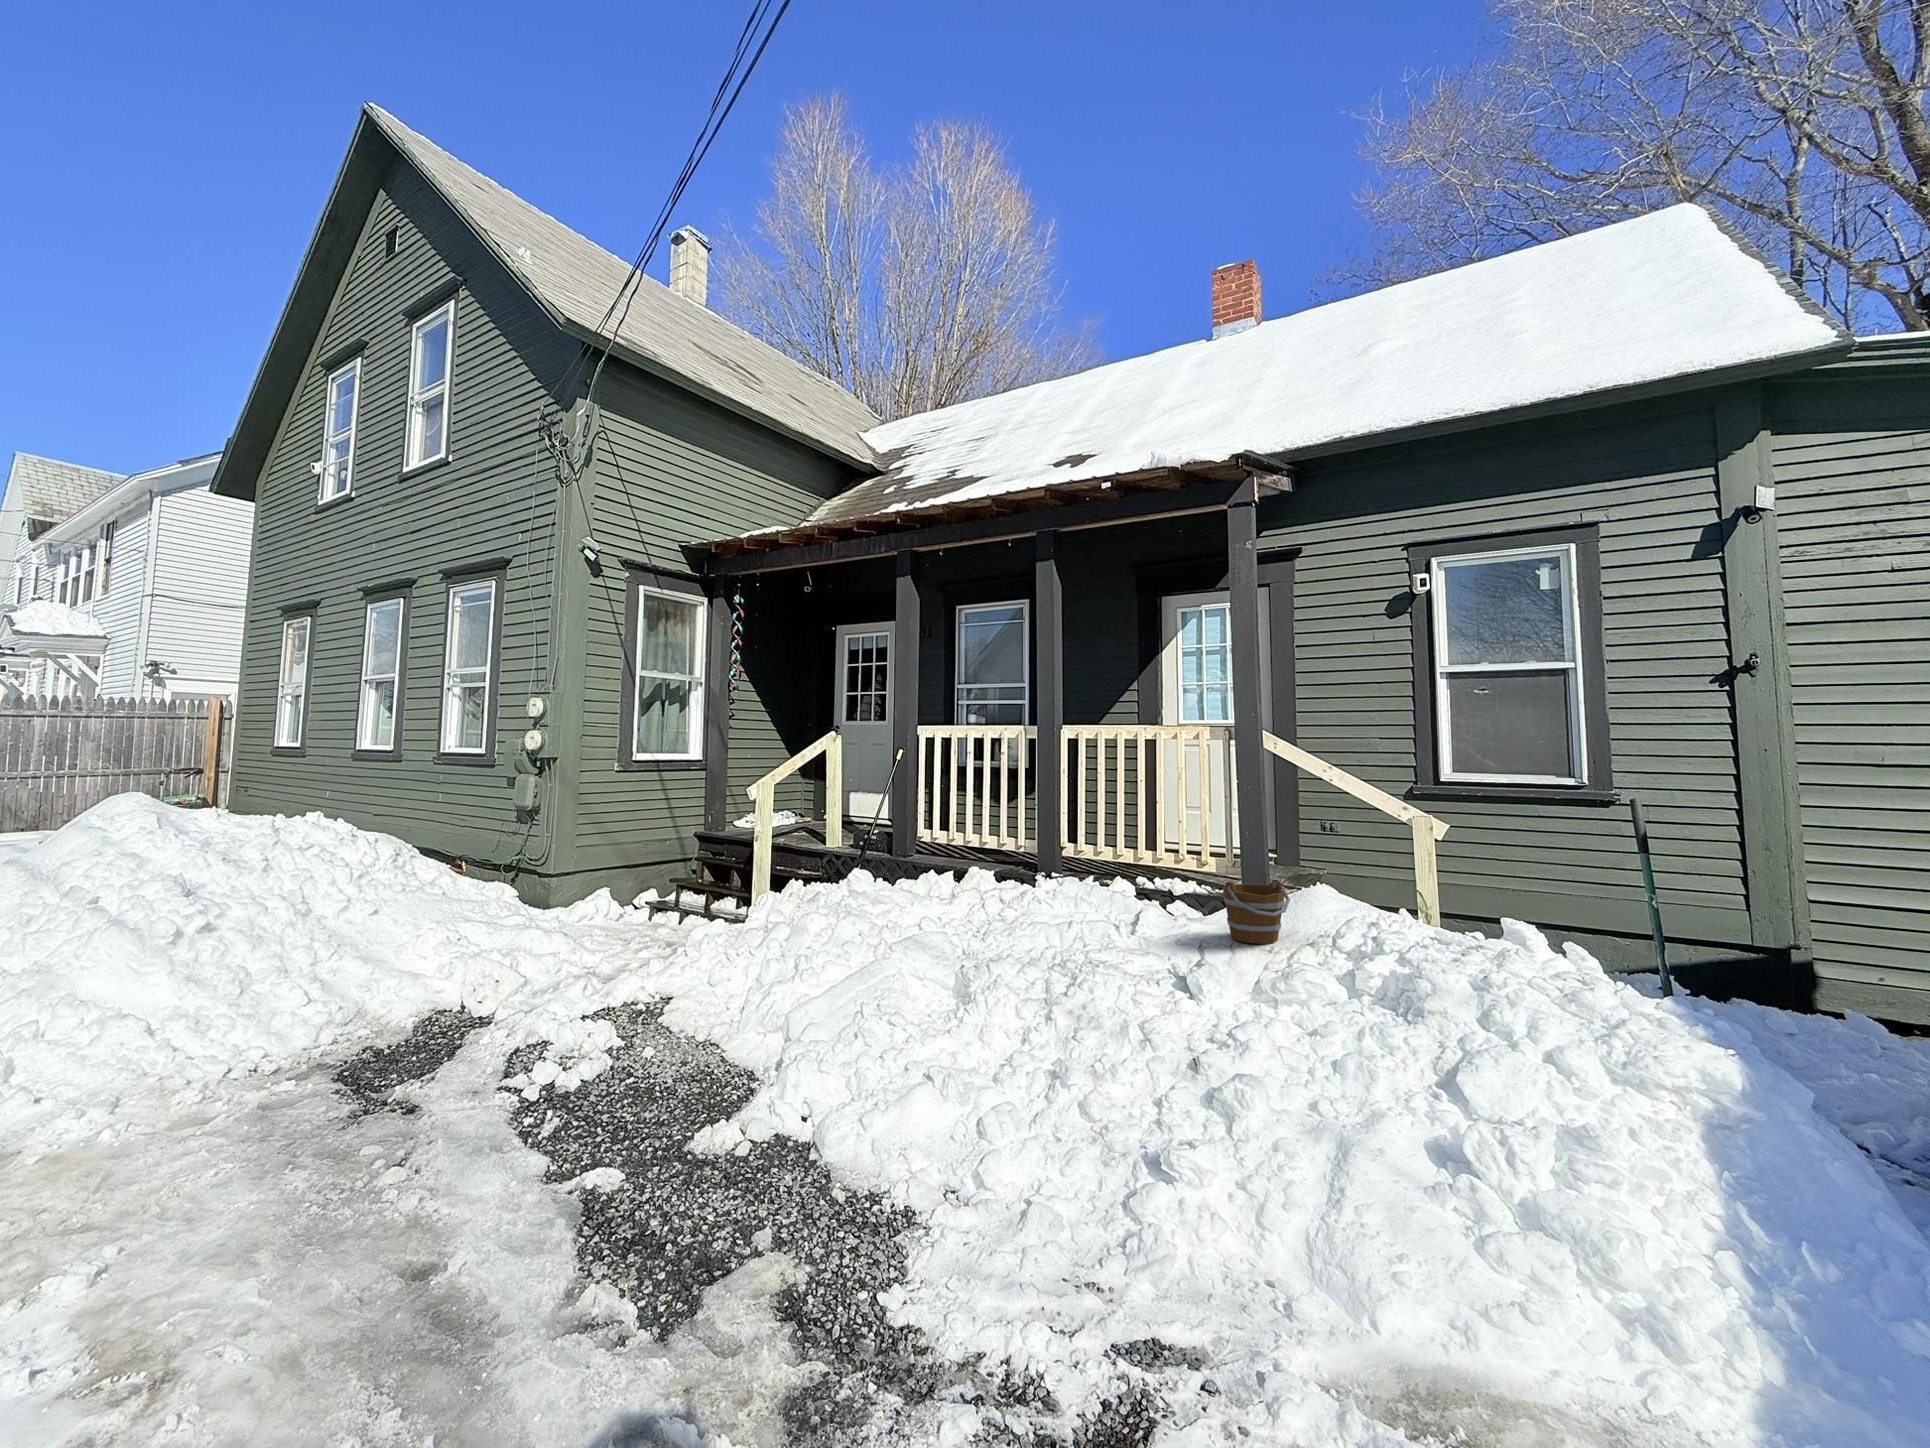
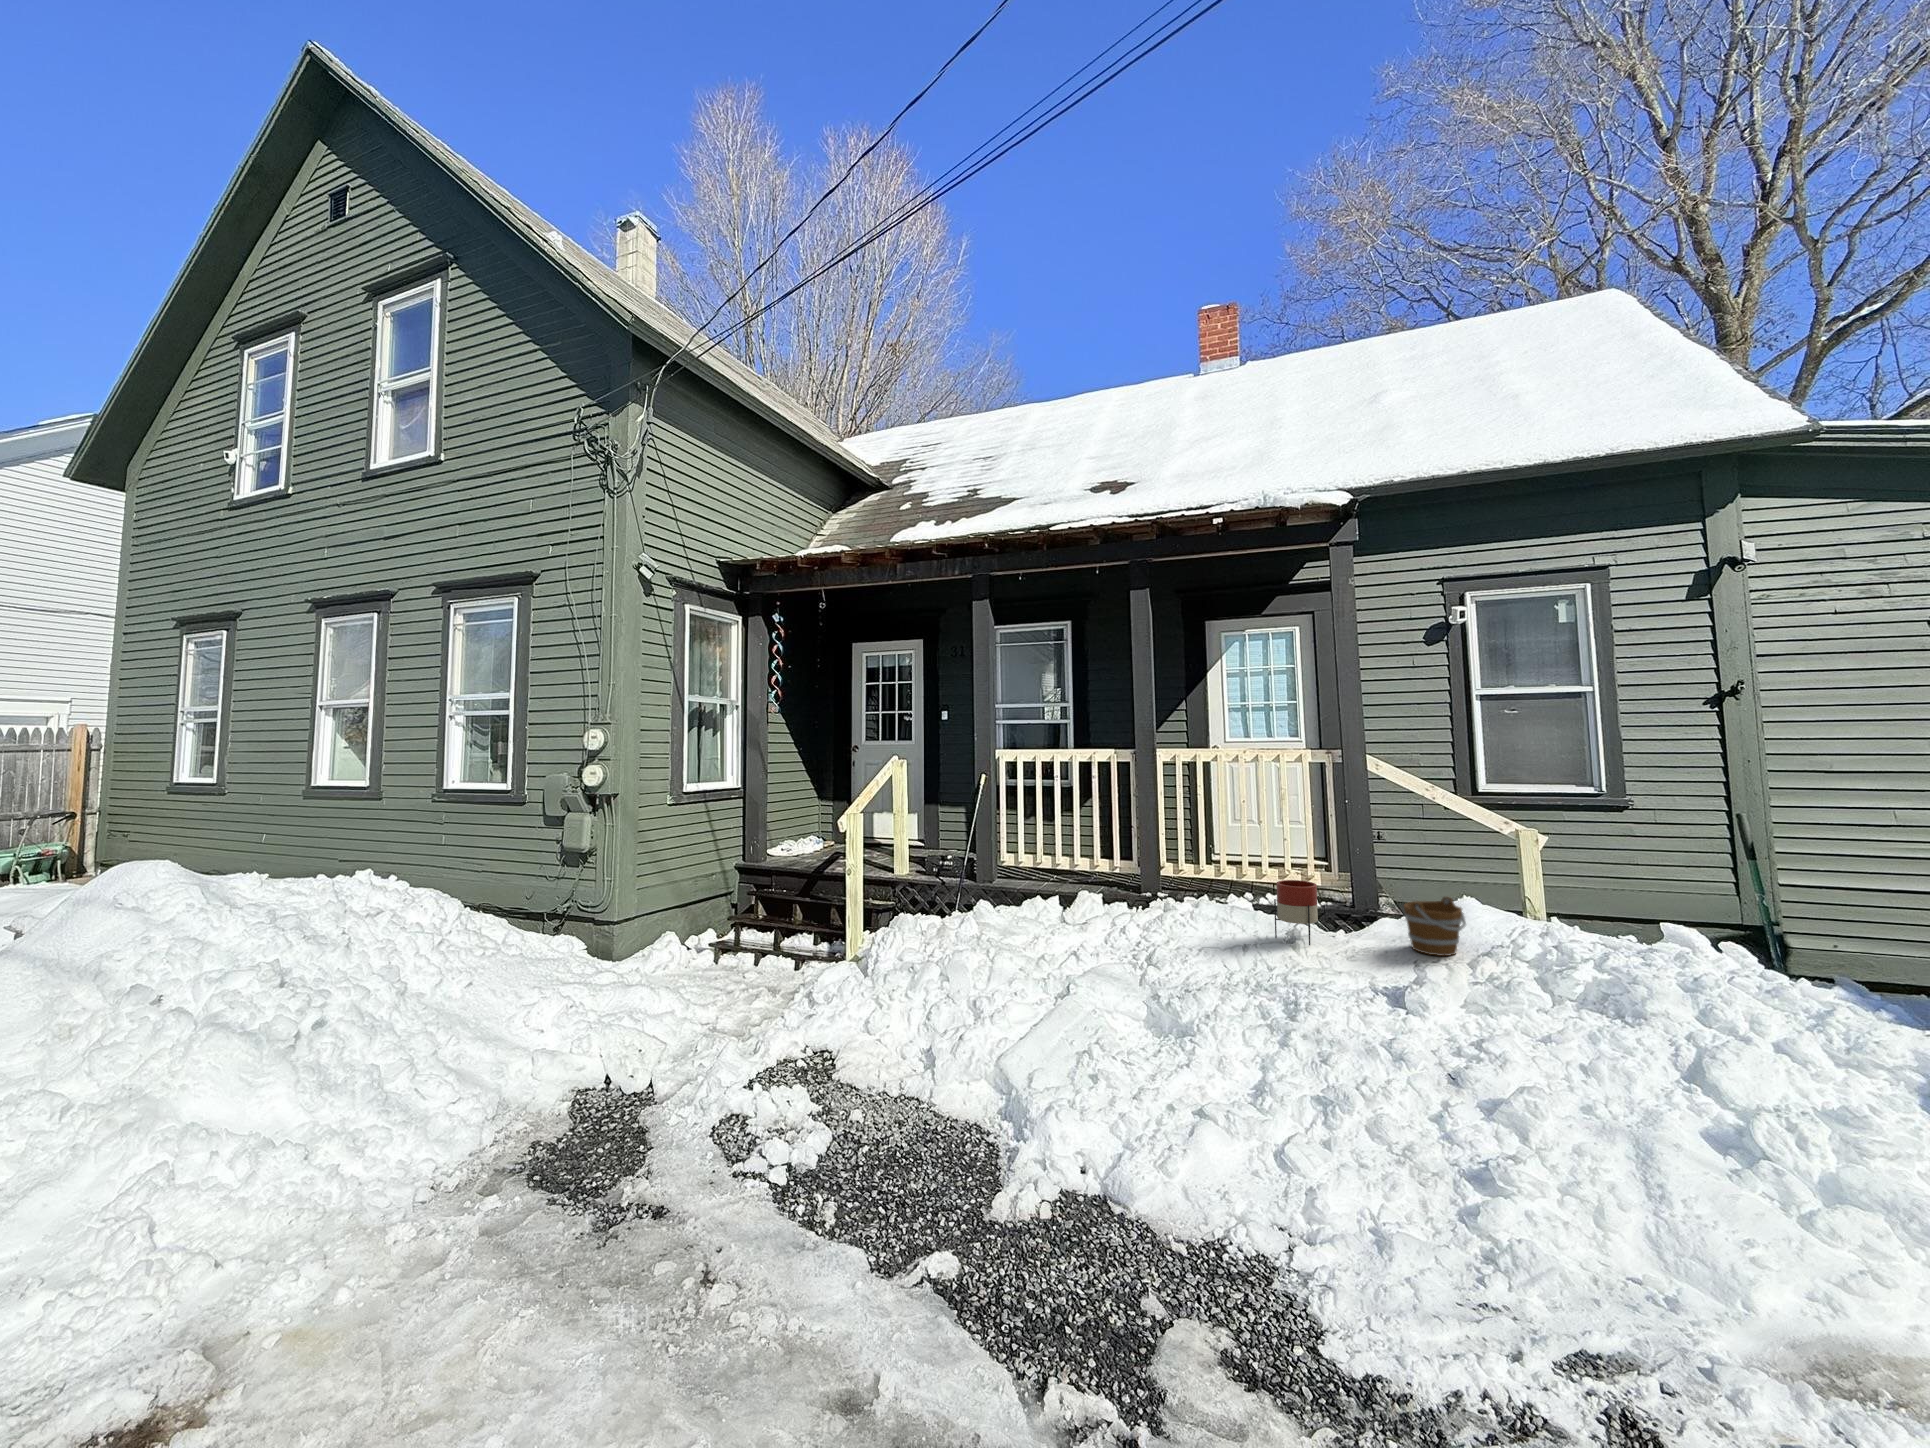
planter: none [1102,857,1145,927] -> present [1274,880,1318,945]

